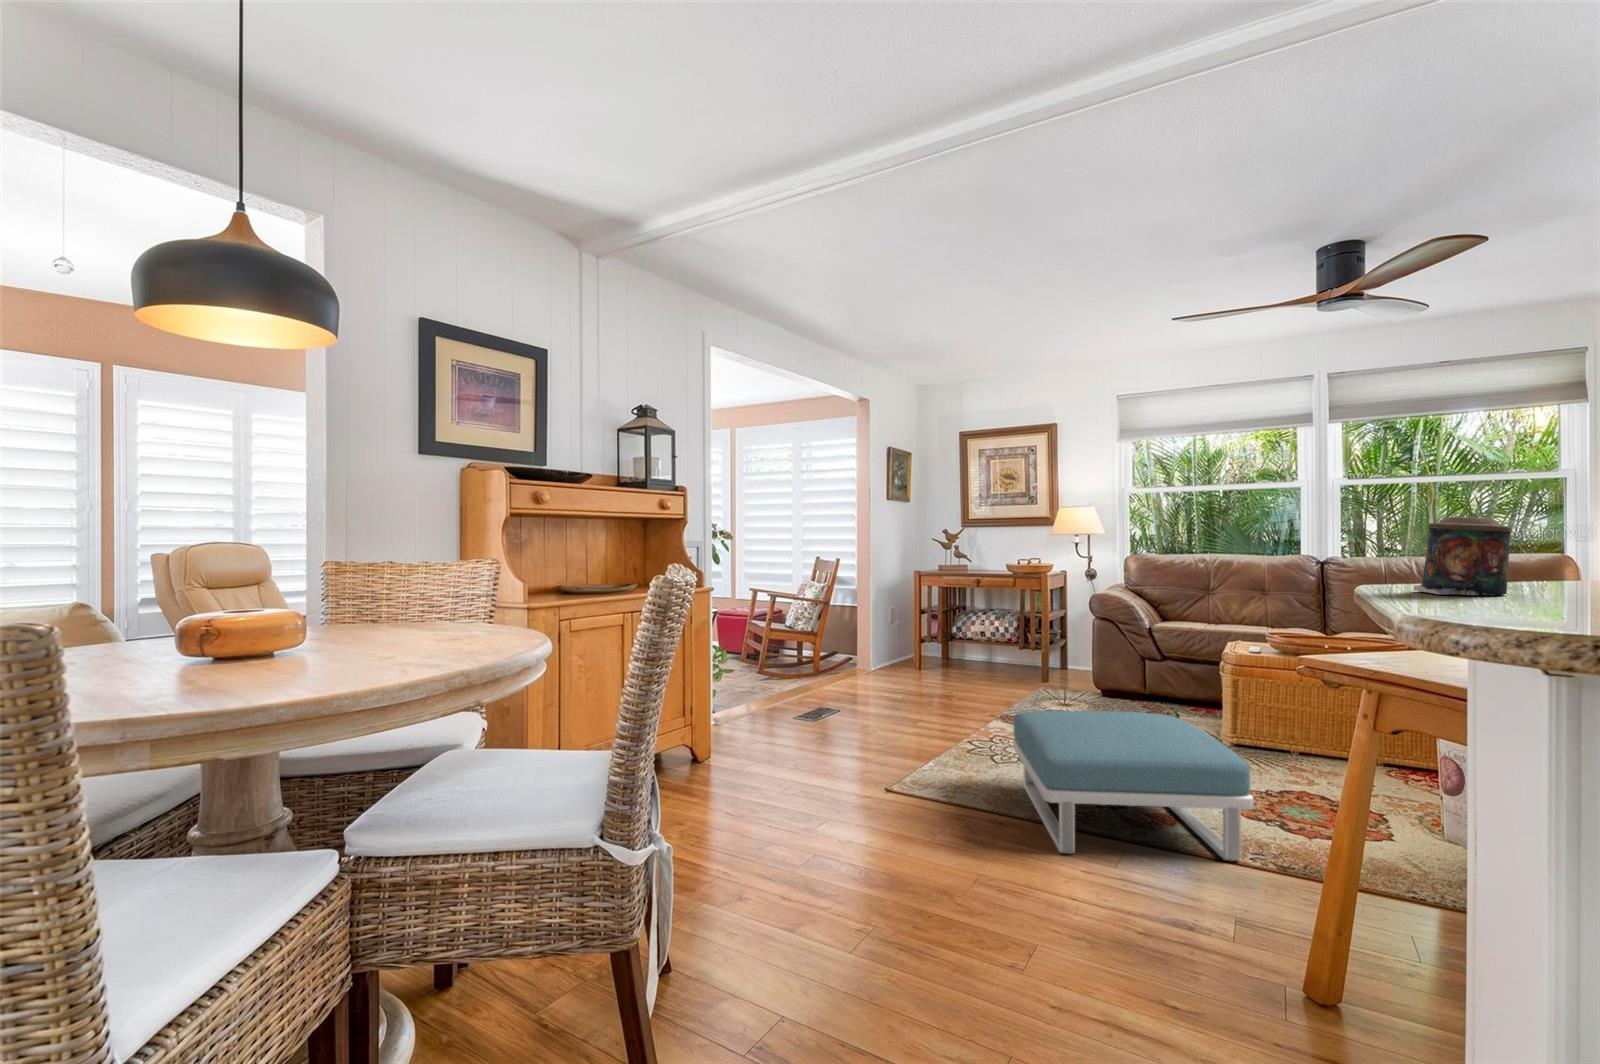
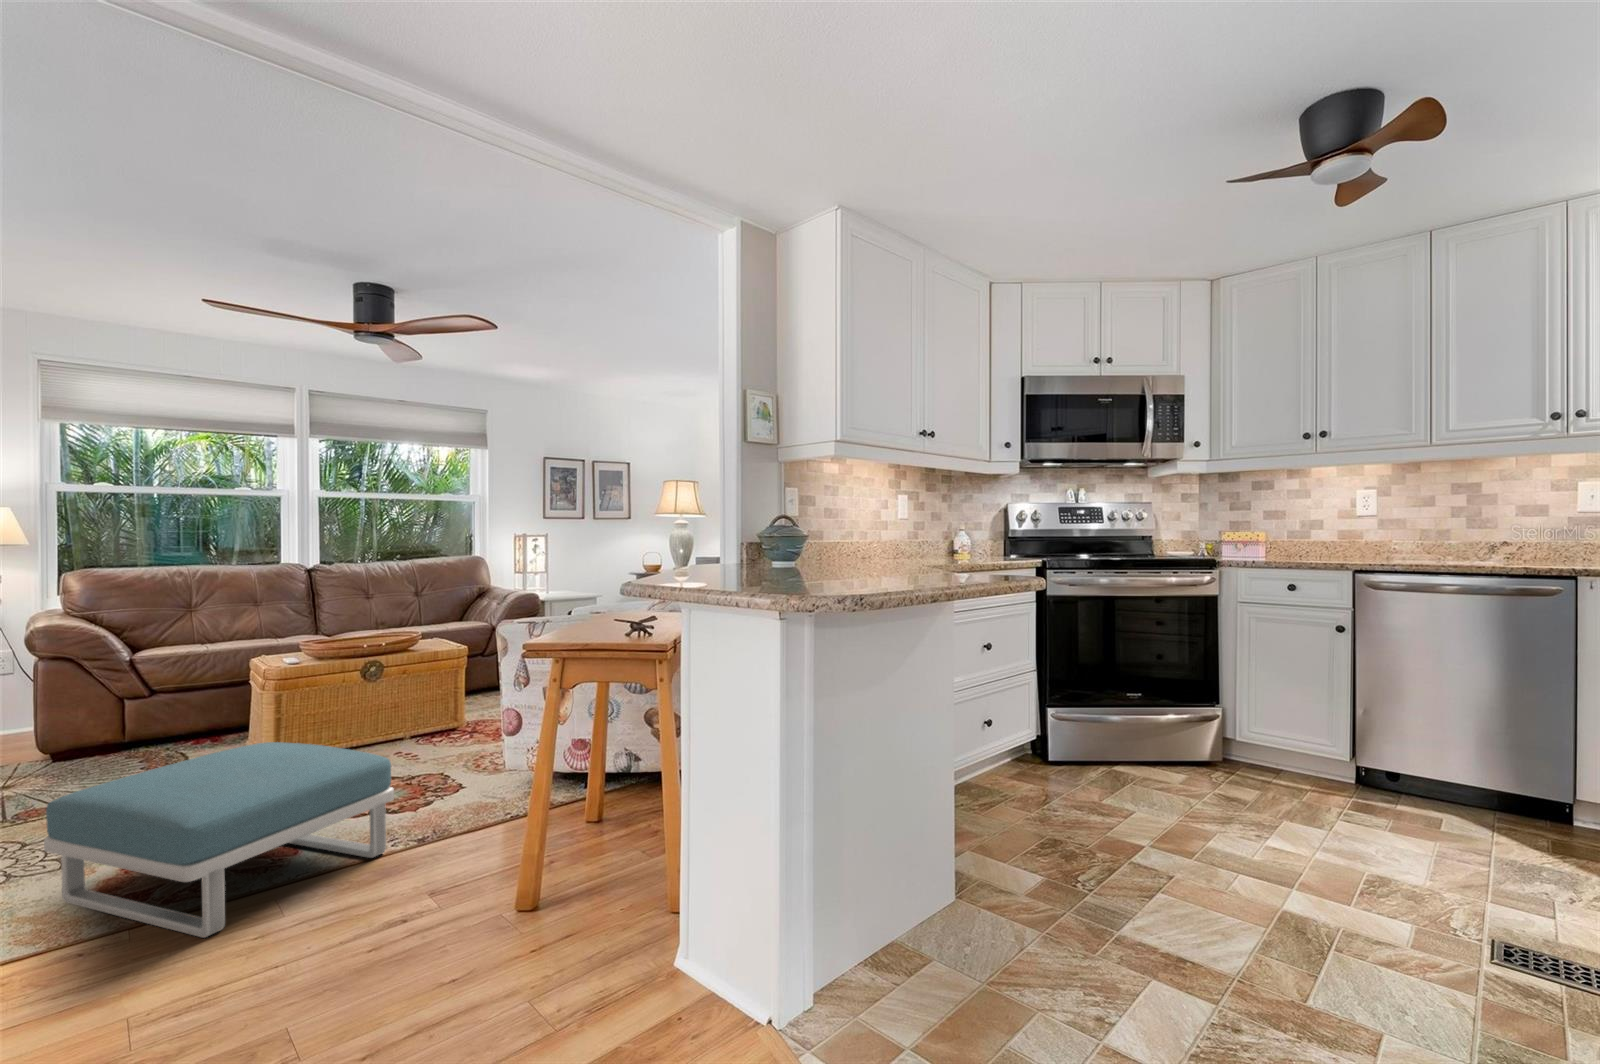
candle: present [1414,517,1511,595] -> none [650,533,694,580]

